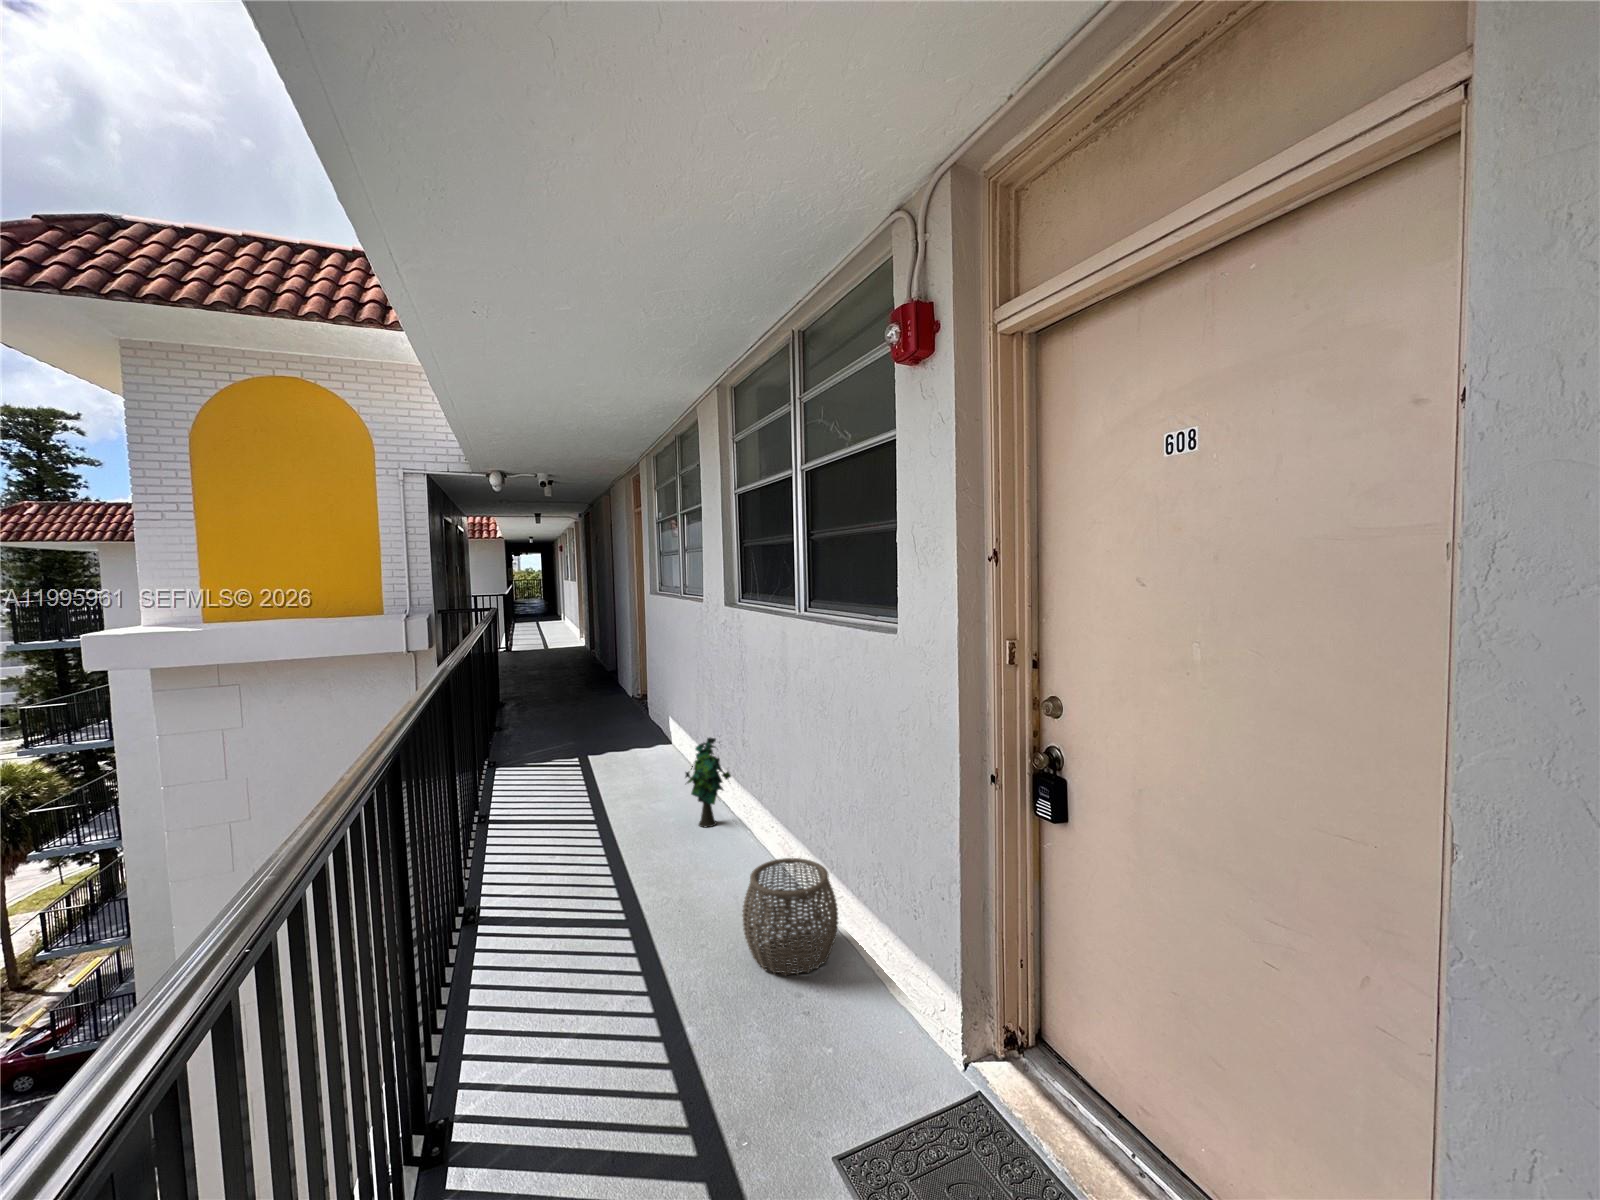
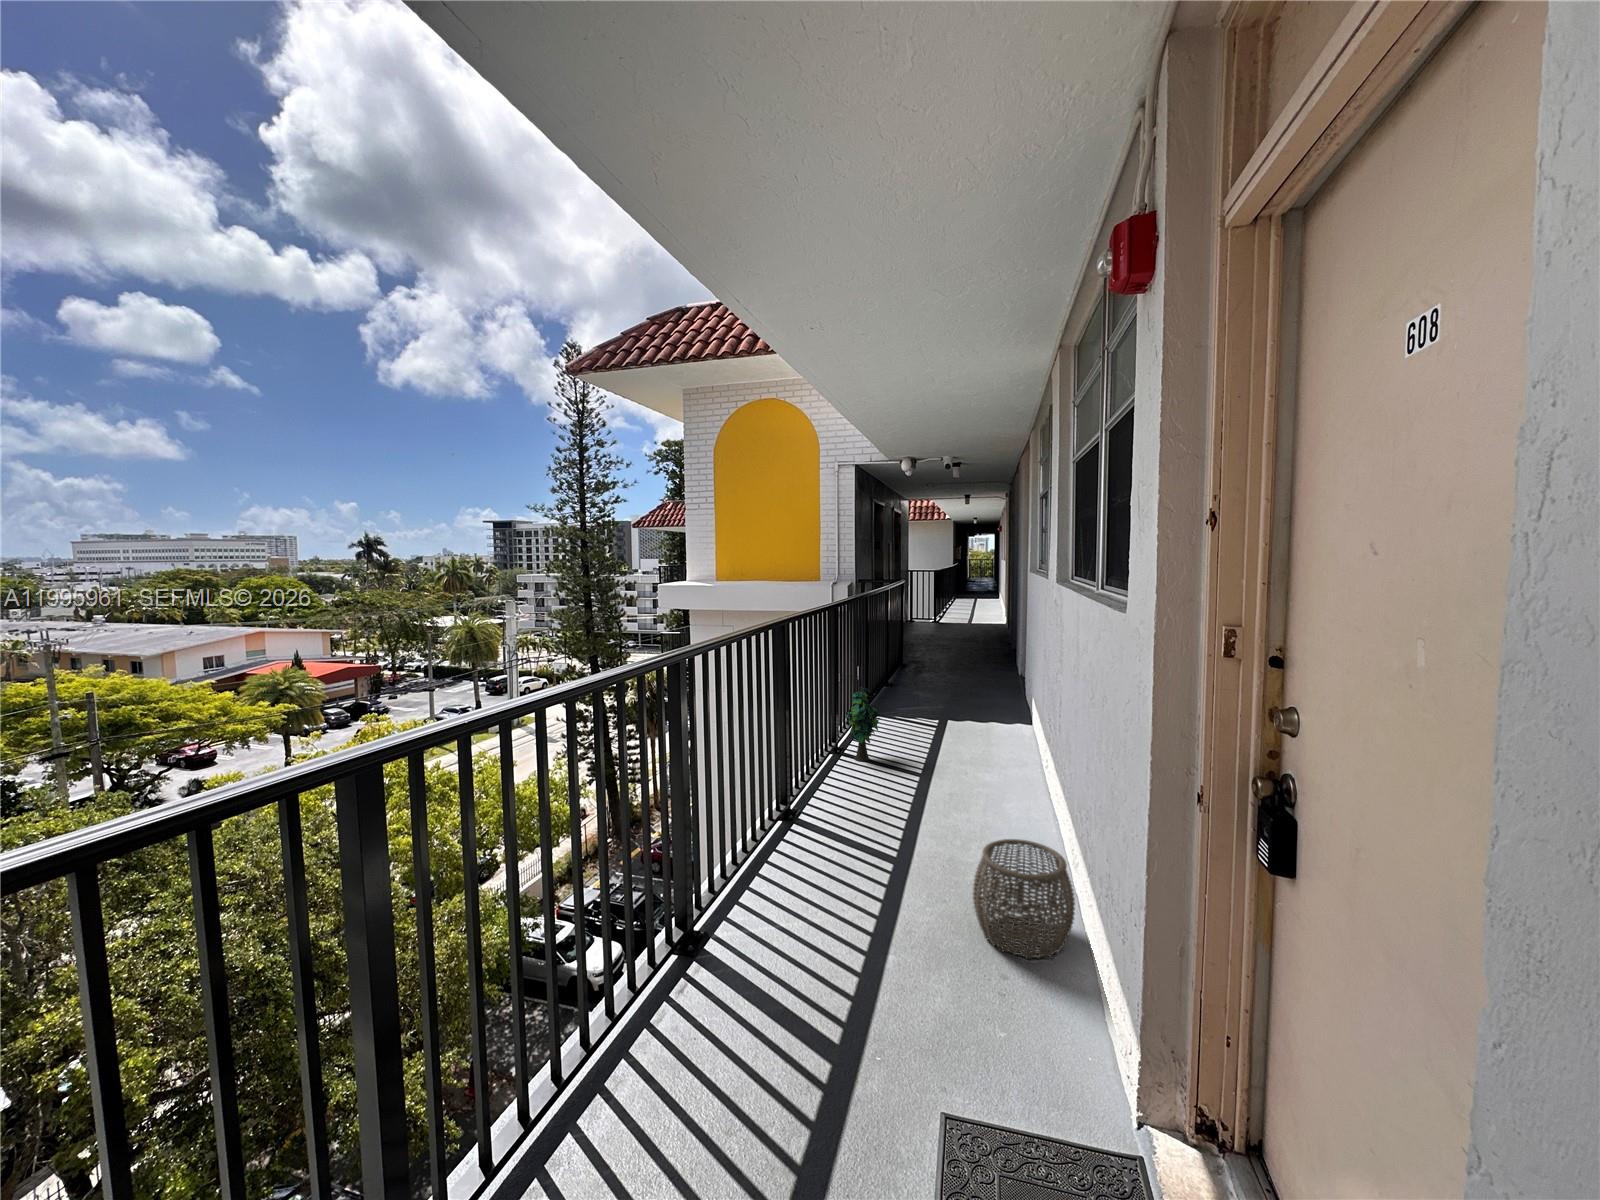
decorative plant: present [685,738,731,827] -> present [846,687,880,762]

